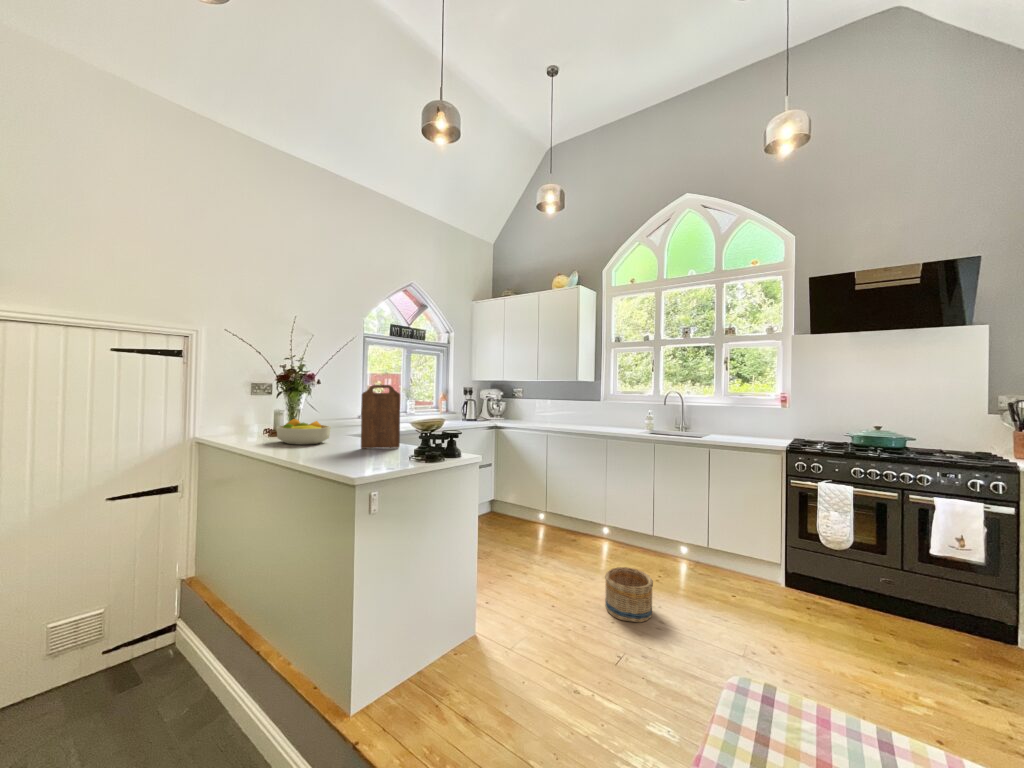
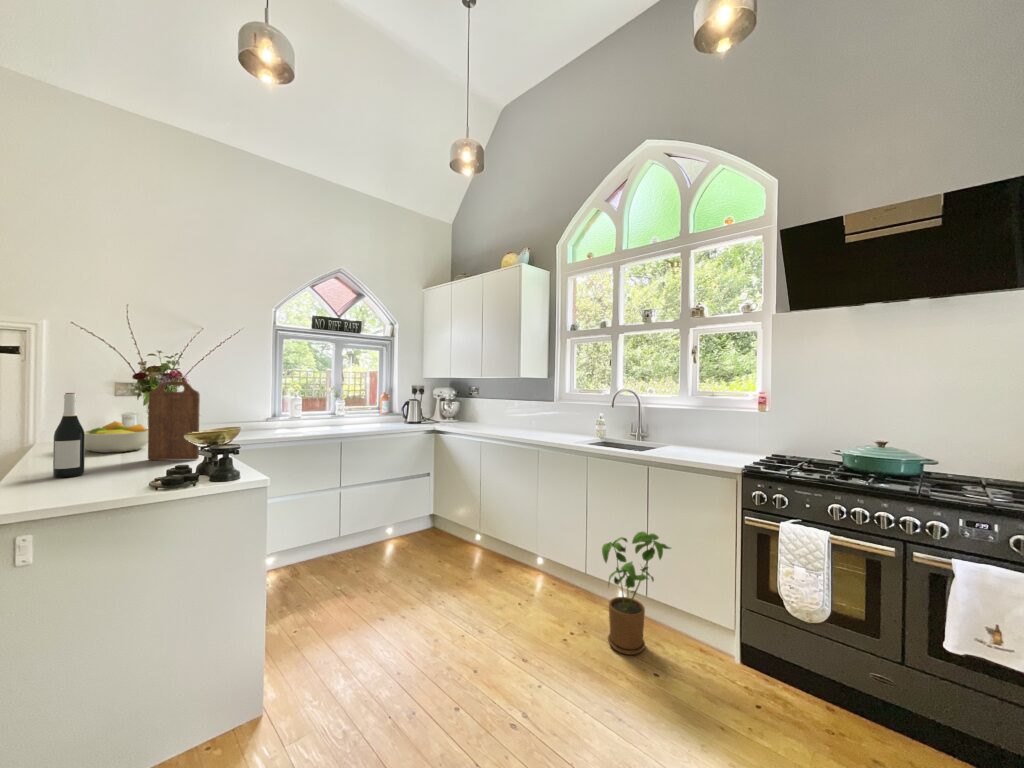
wine bottle: none [337,394,356,460] -> present [53,393,85,478]
house plant: none [681,496,735,588] -> present [602,532,671,655]
basket: present [605,567,653,622] -> none [463,622,526,706]

